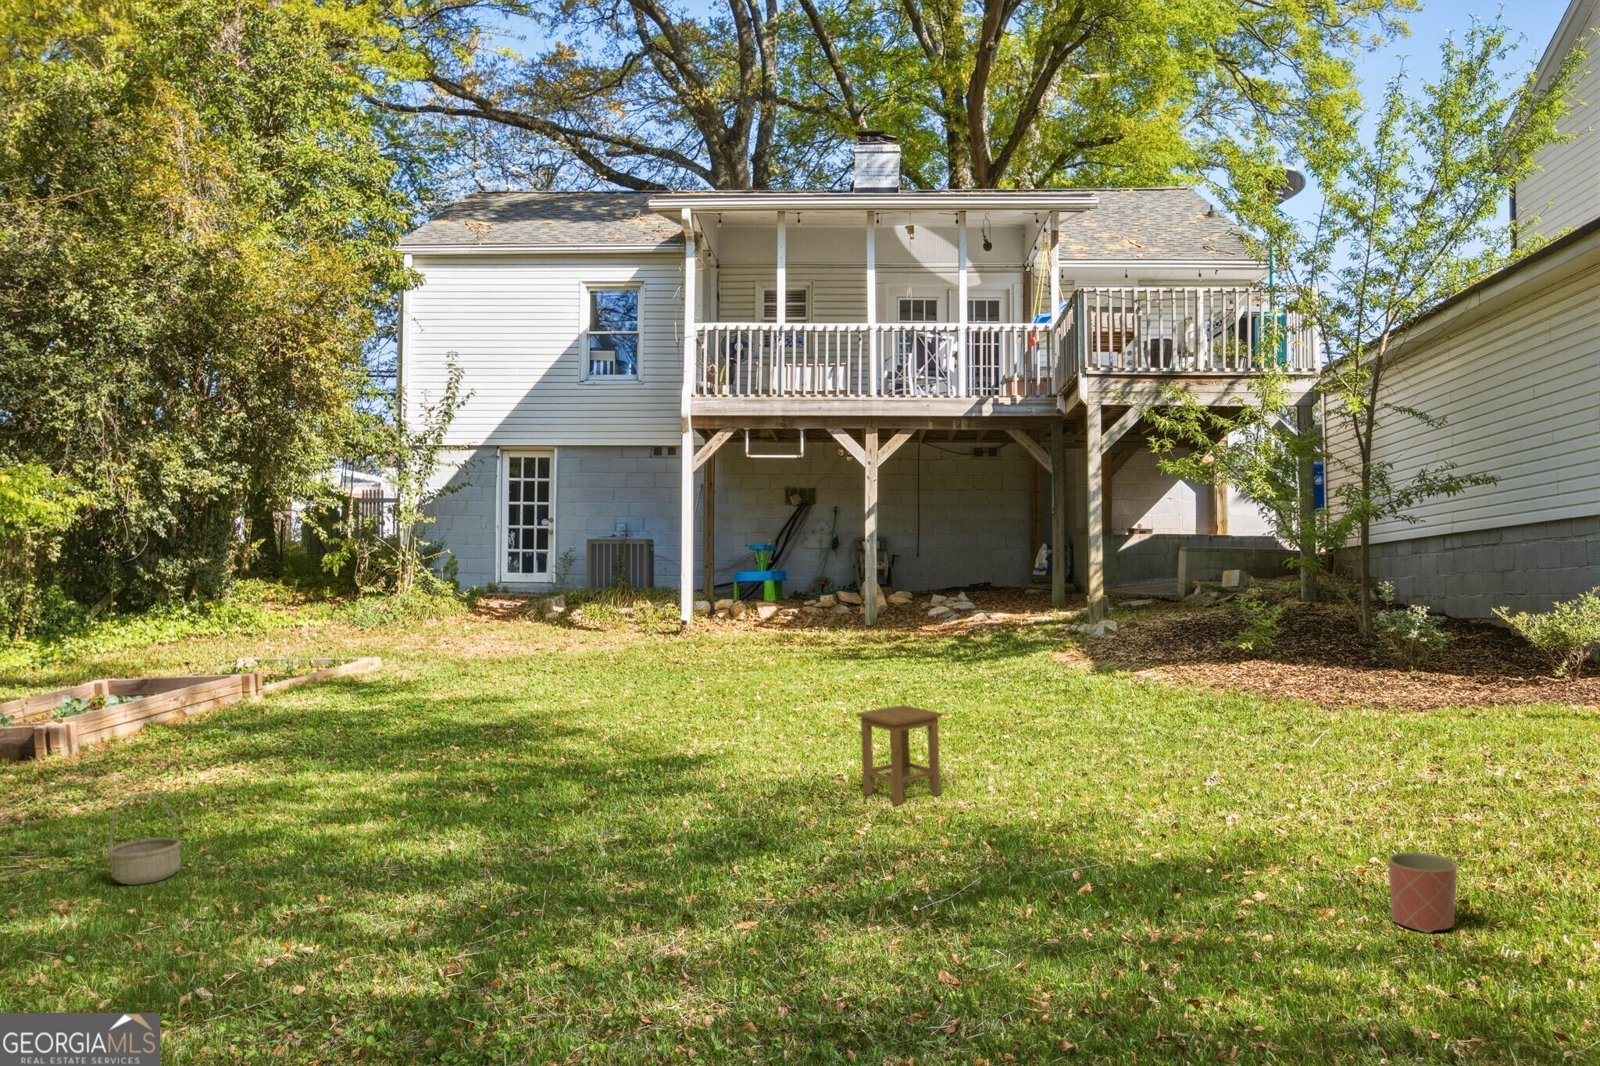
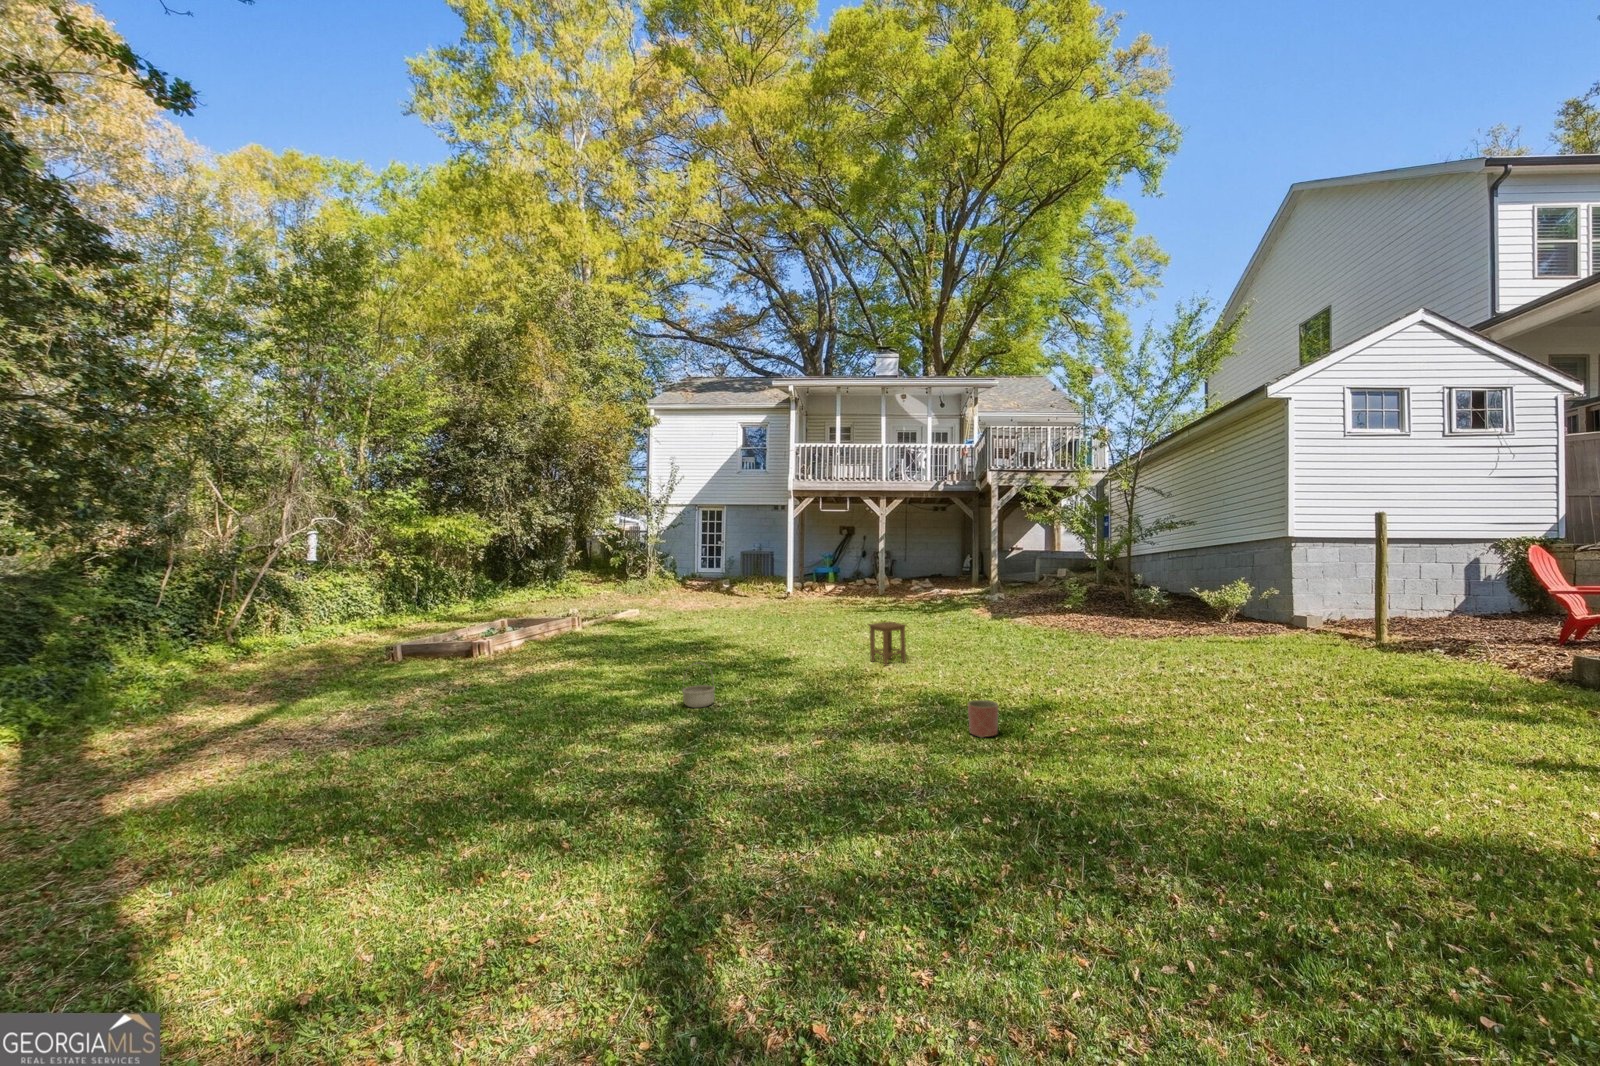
basket: present [107,793,181,885] -> present [682,663,715,708]
planter: present [1388,852,1457,933] -> present [968,700,998,738]

